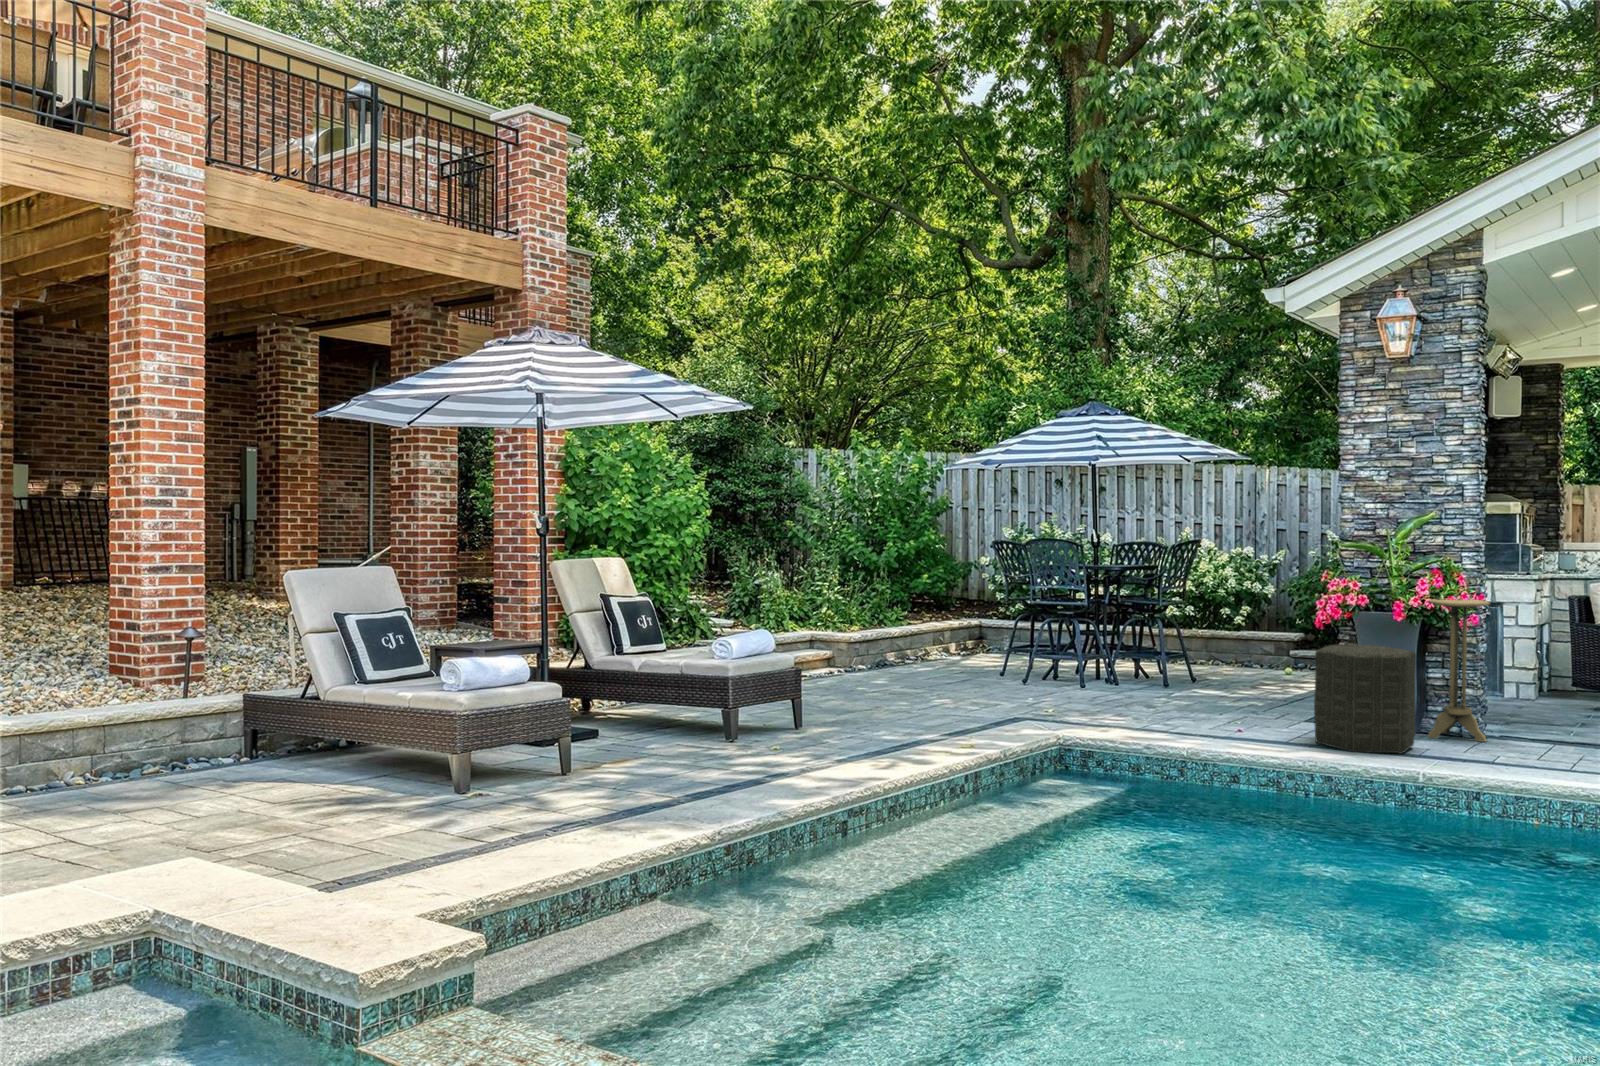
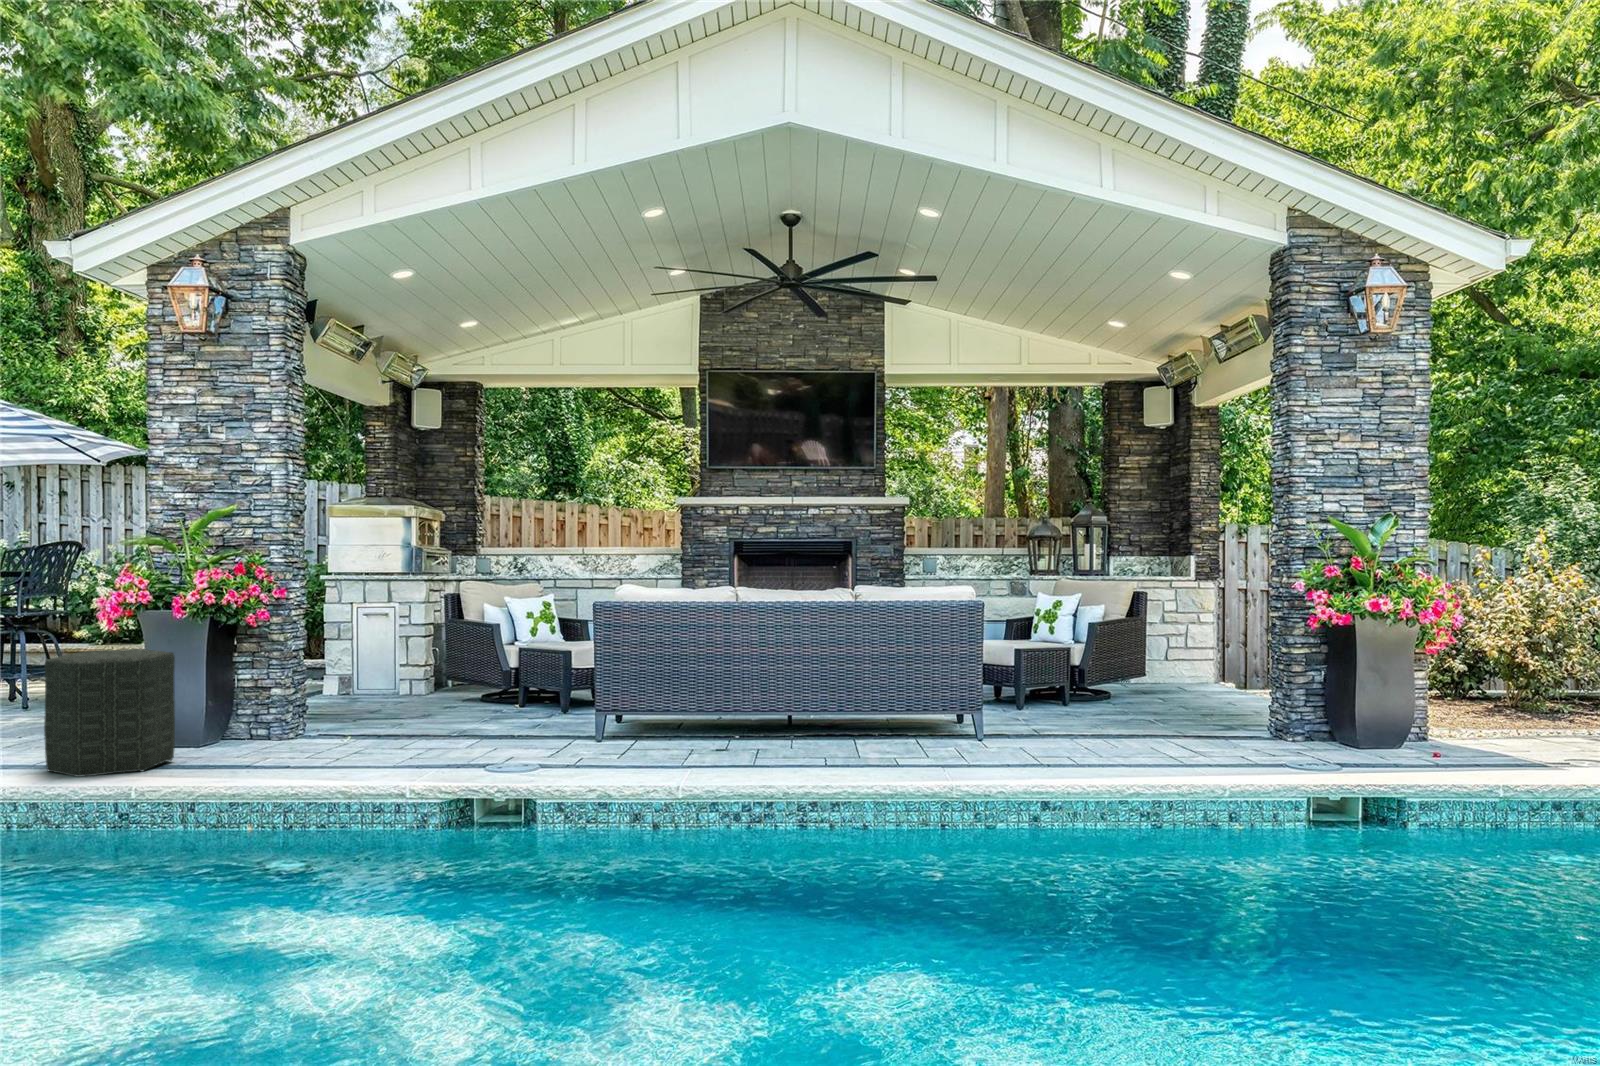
side table: present [1428,599,1490,742] -> none [219,594,286,748]

